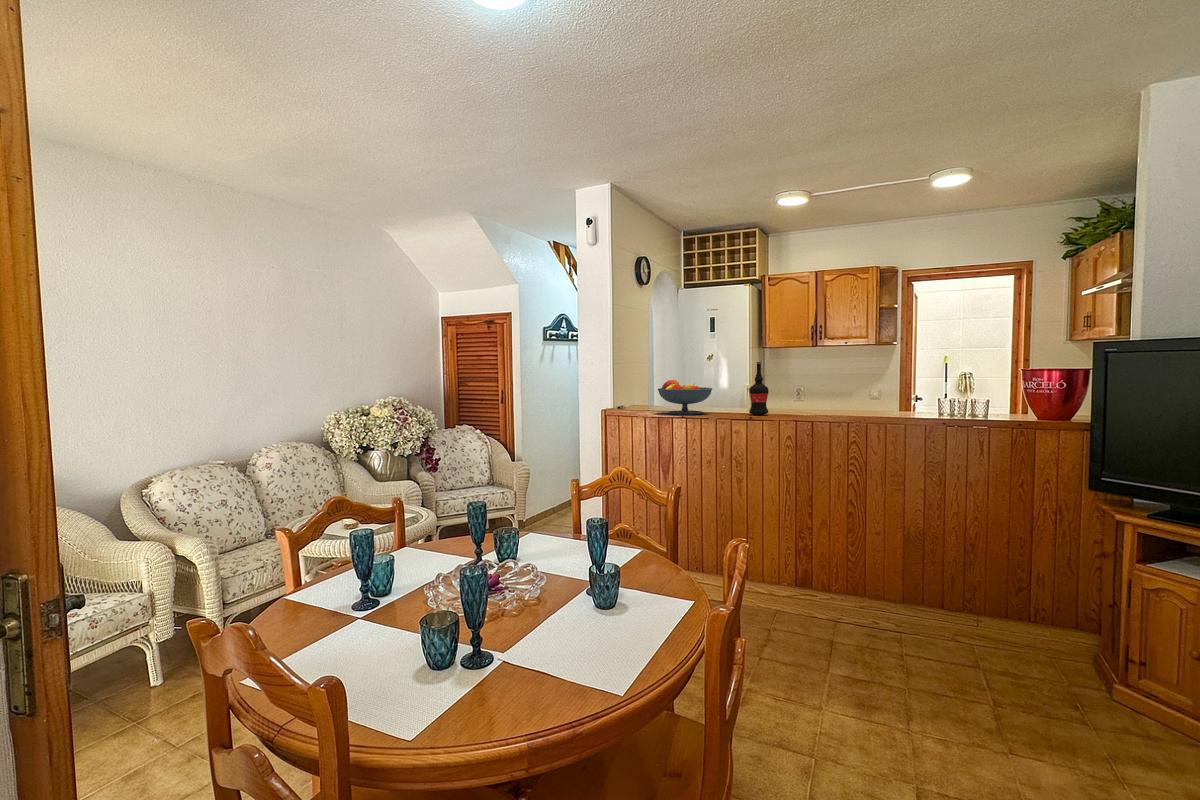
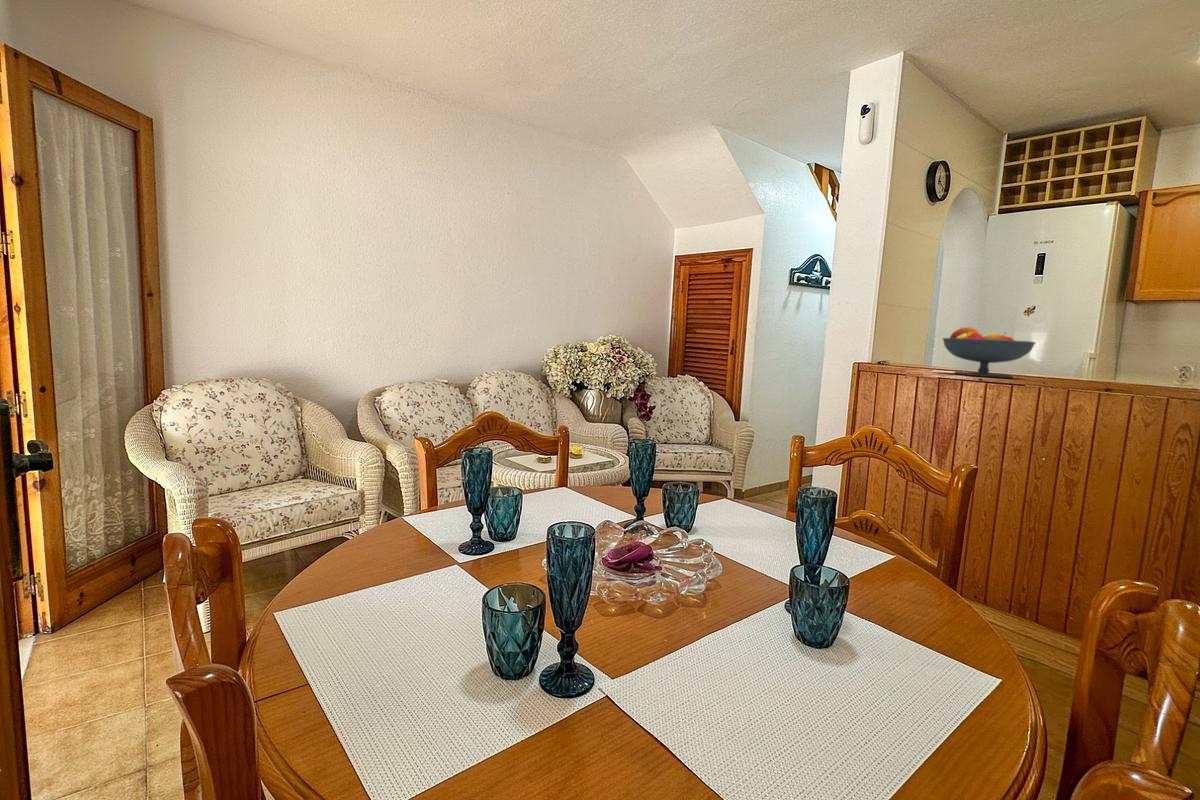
wine bottle: present [749,362,769,415] -> none [1100,303,1144,387]

